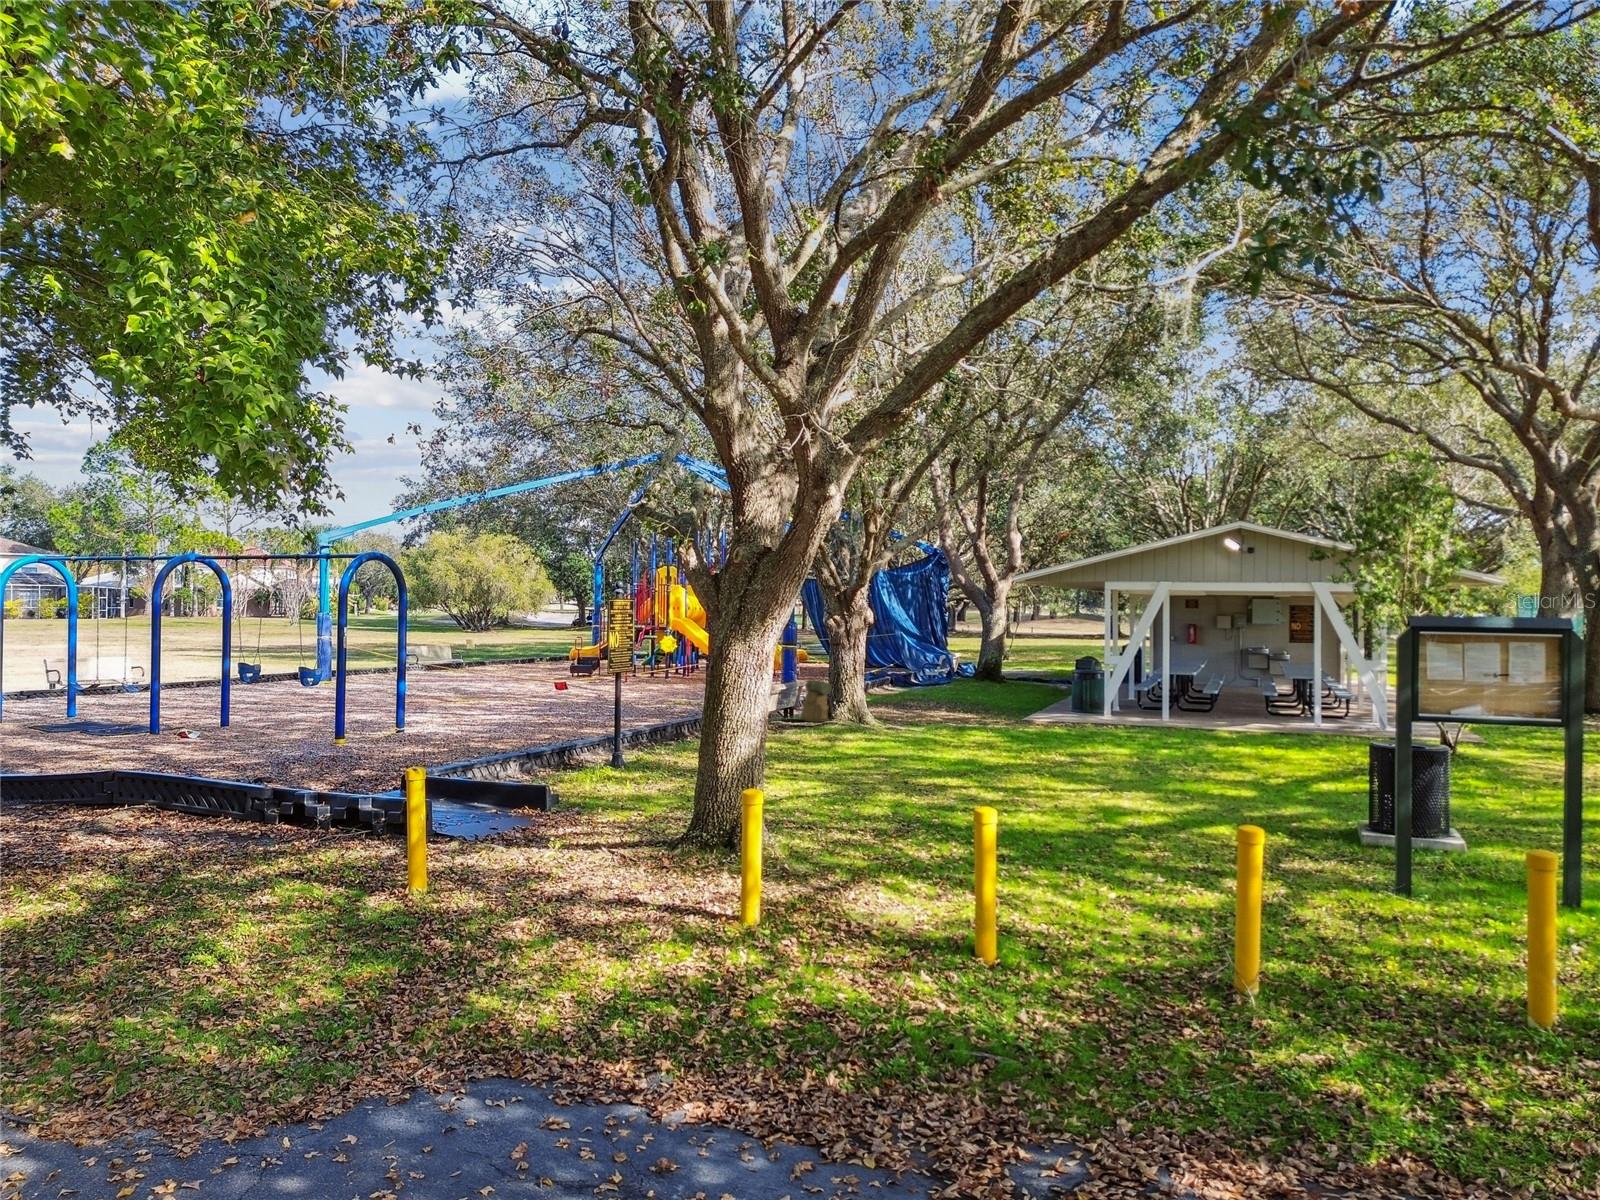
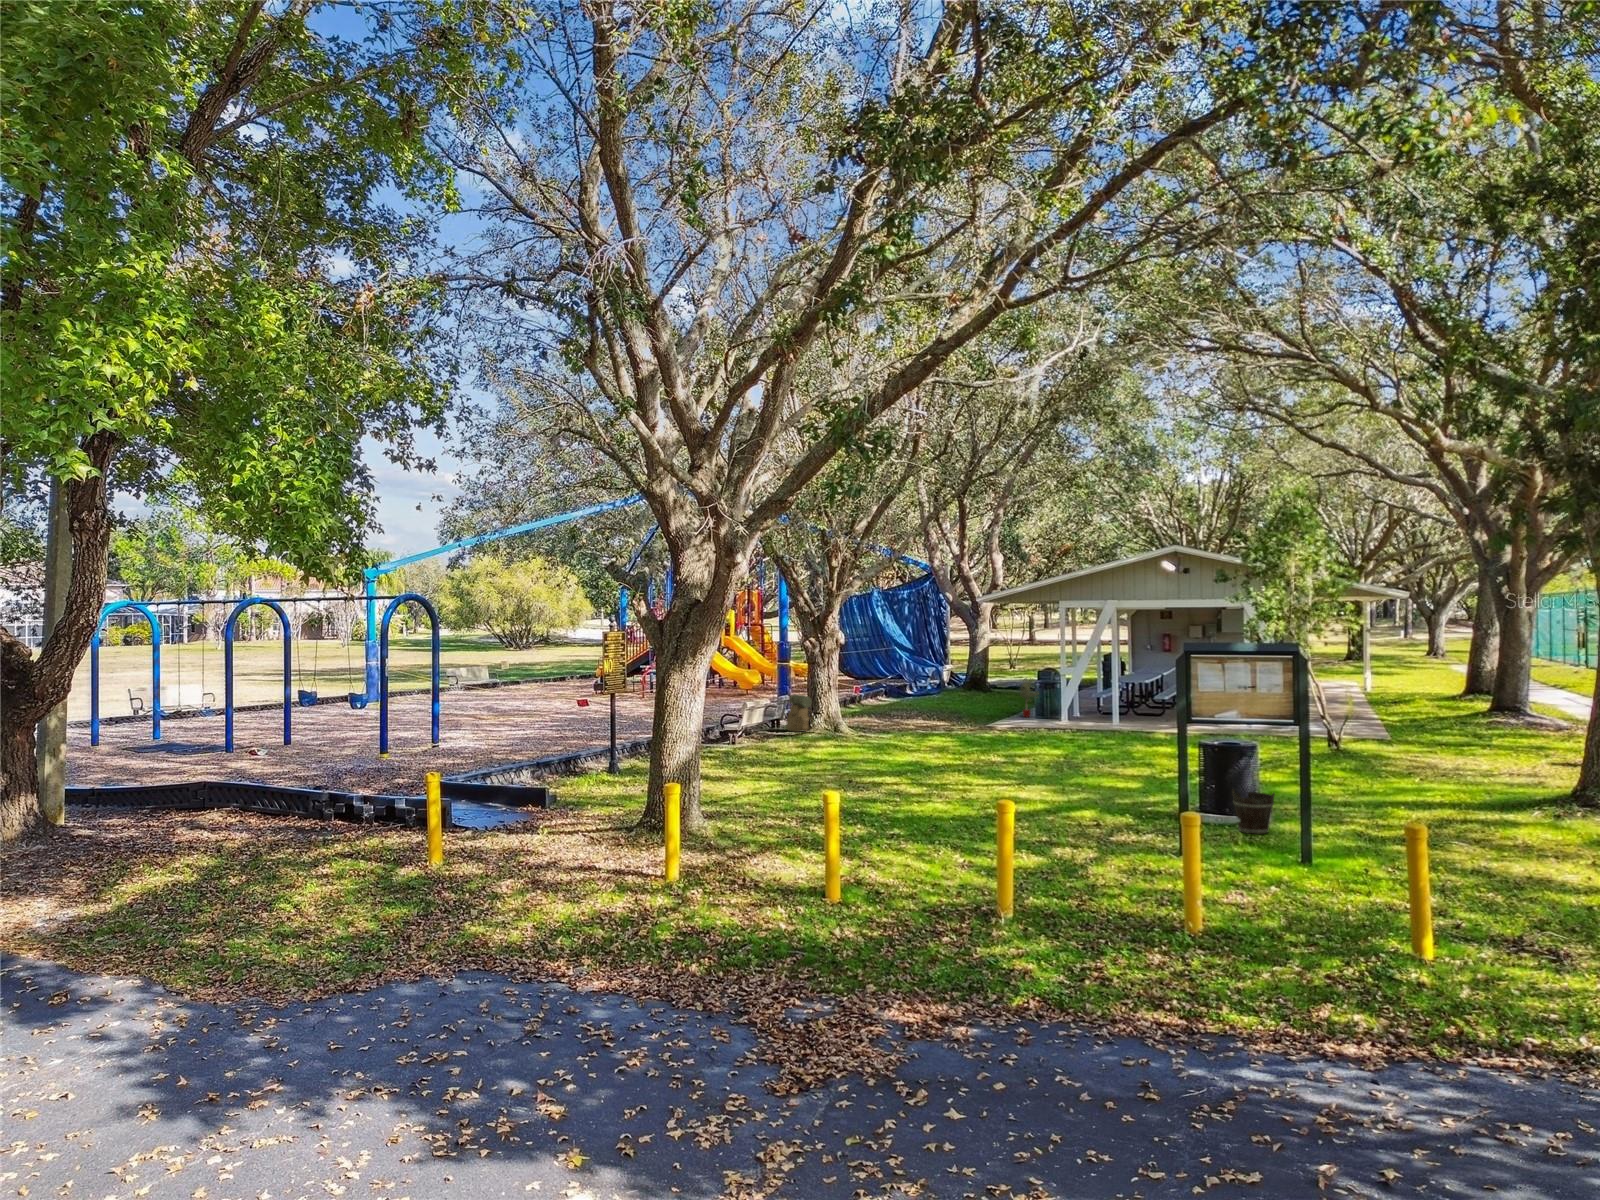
potted tree: none [1052,666,1077,711] -> present [1020,678,1039,717]
bucket: none [1426,802,1484,860] -> present [1232,790,1275,834]

